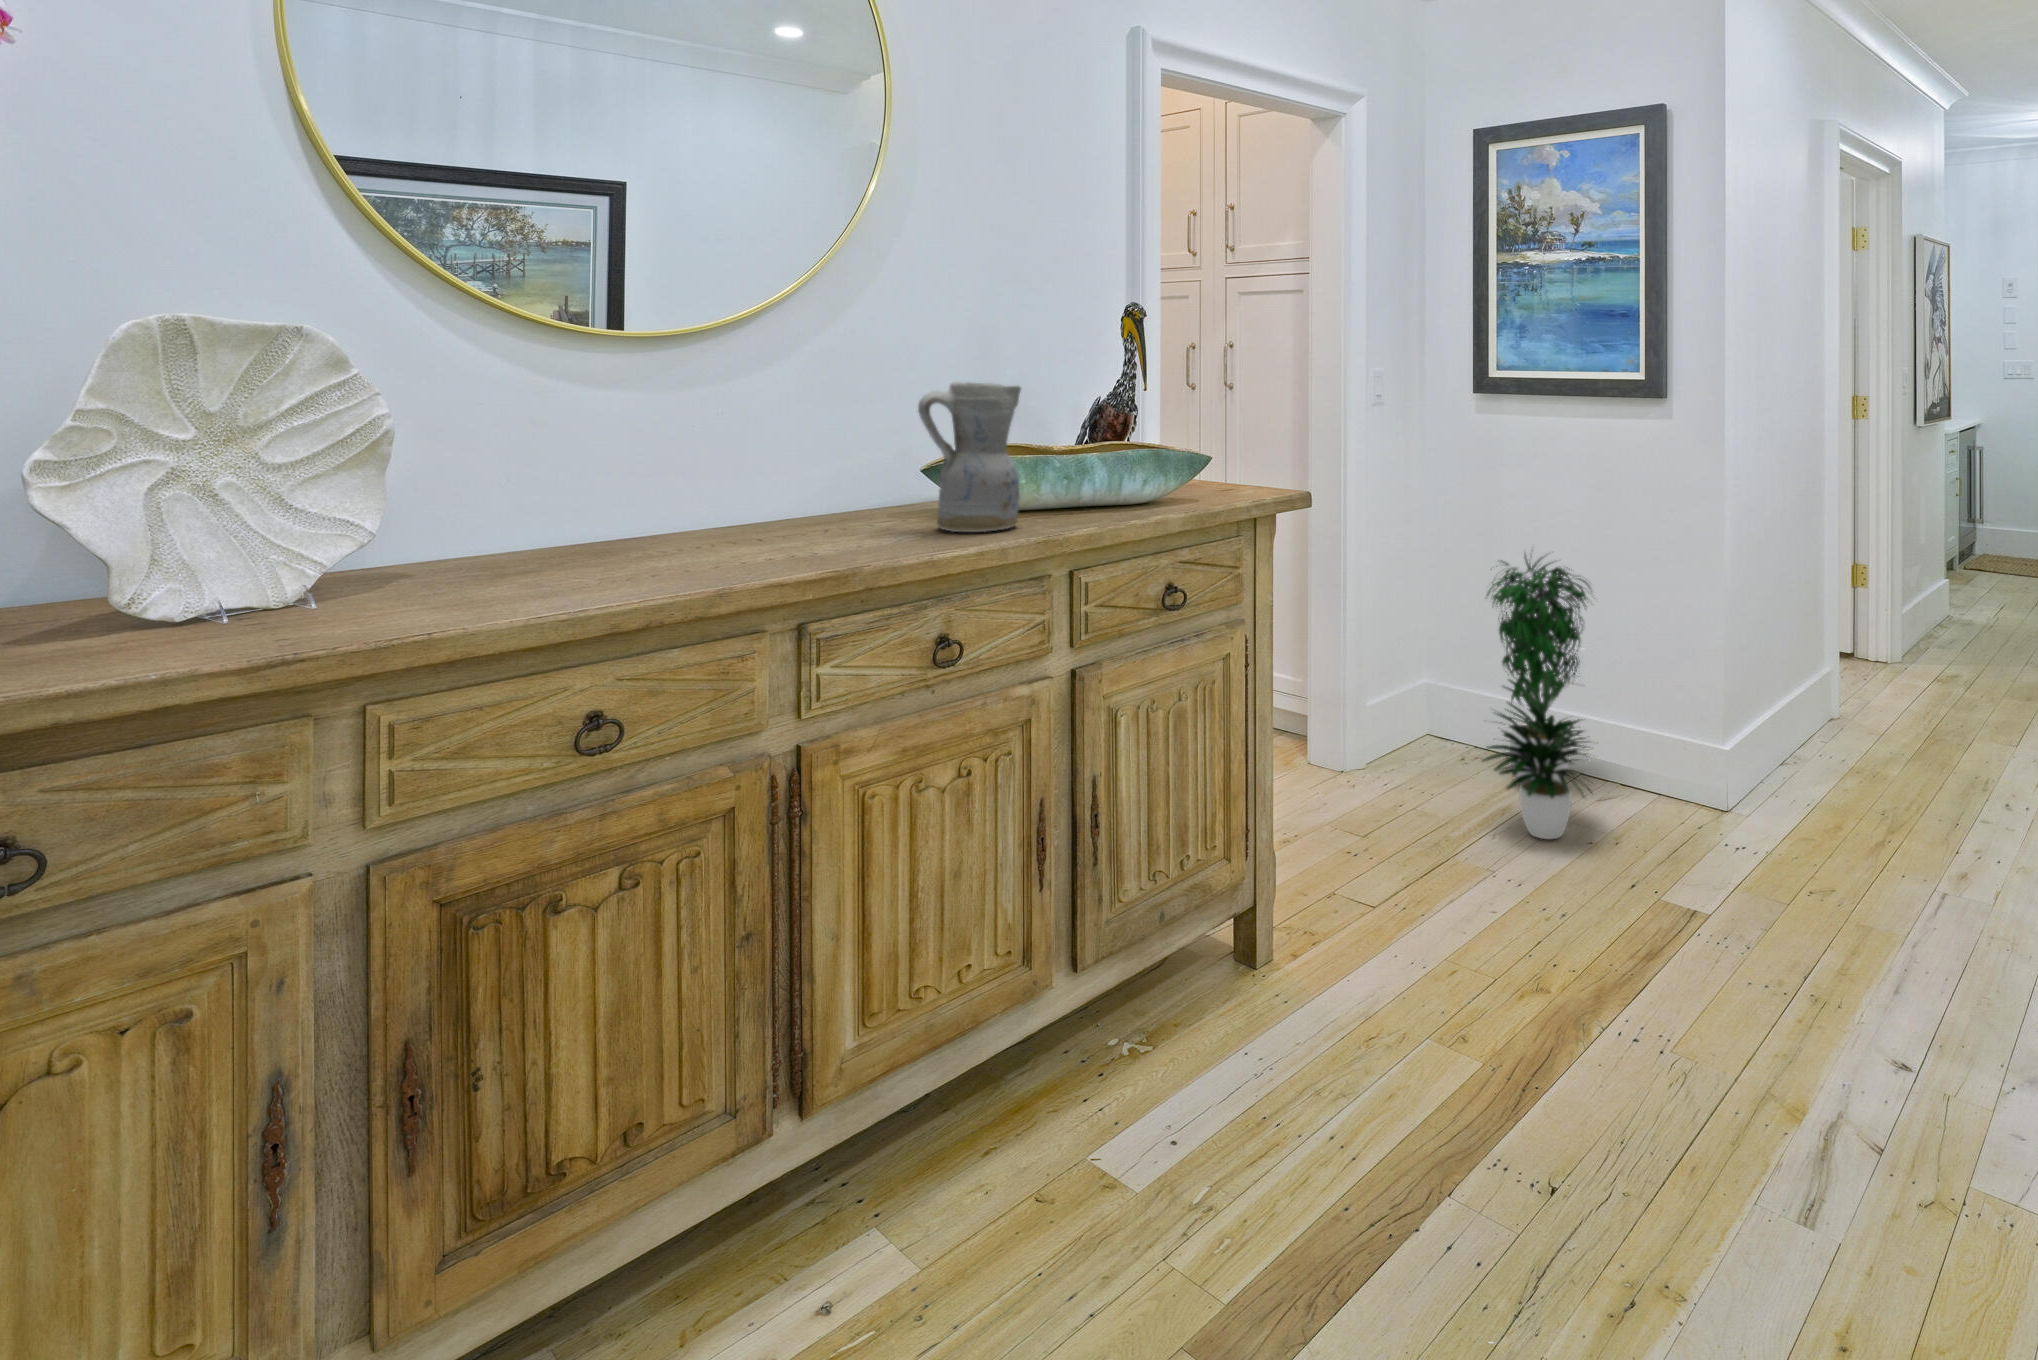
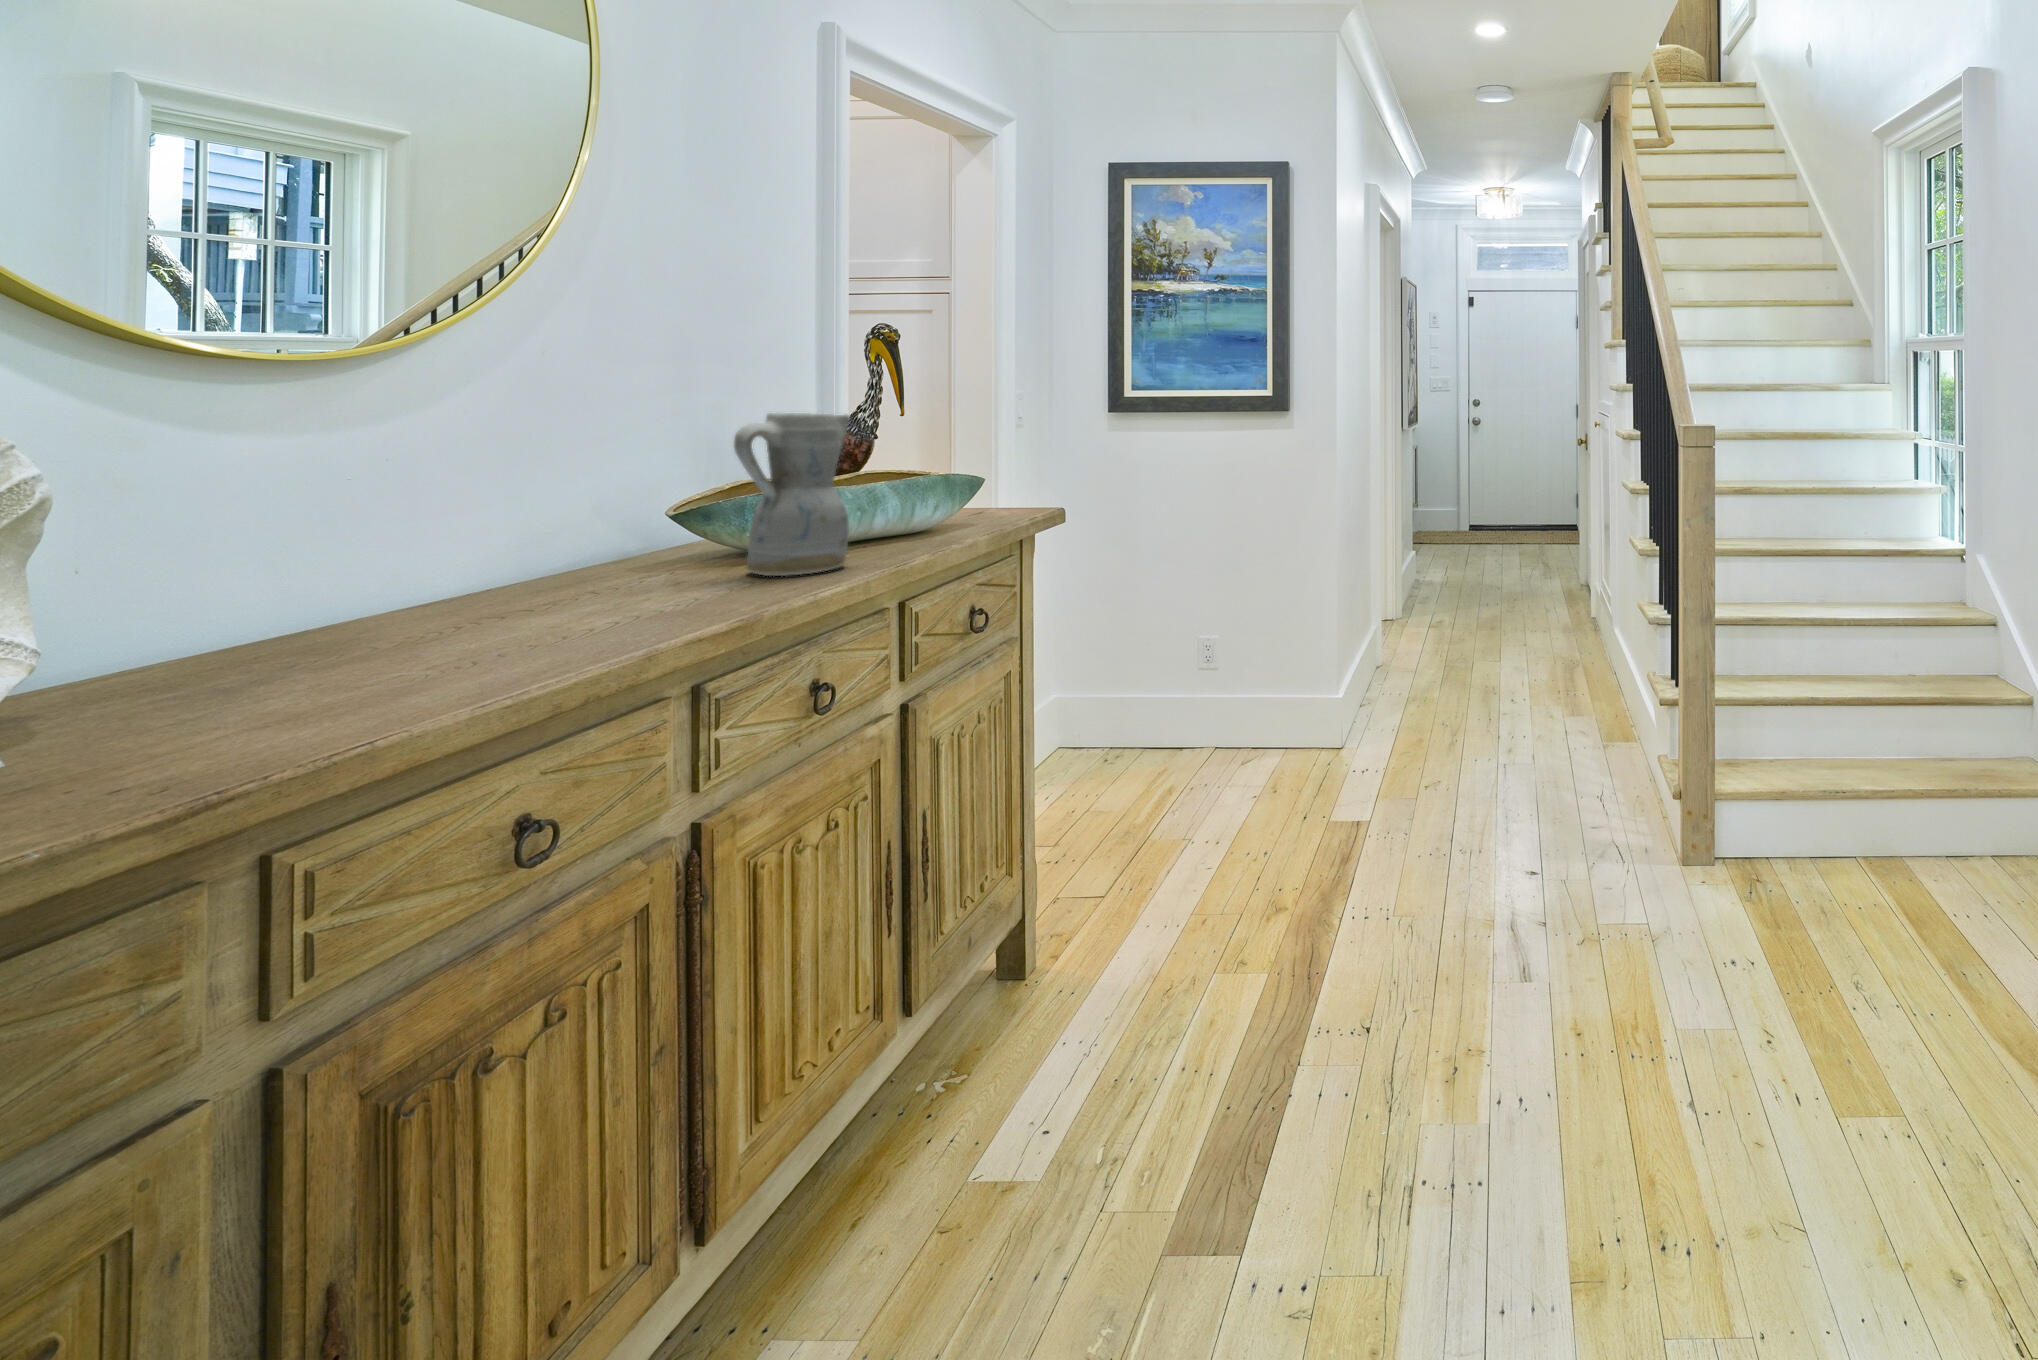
potted plant: present [1482,550,1591,839] -> none [1137,549,1261,810]

